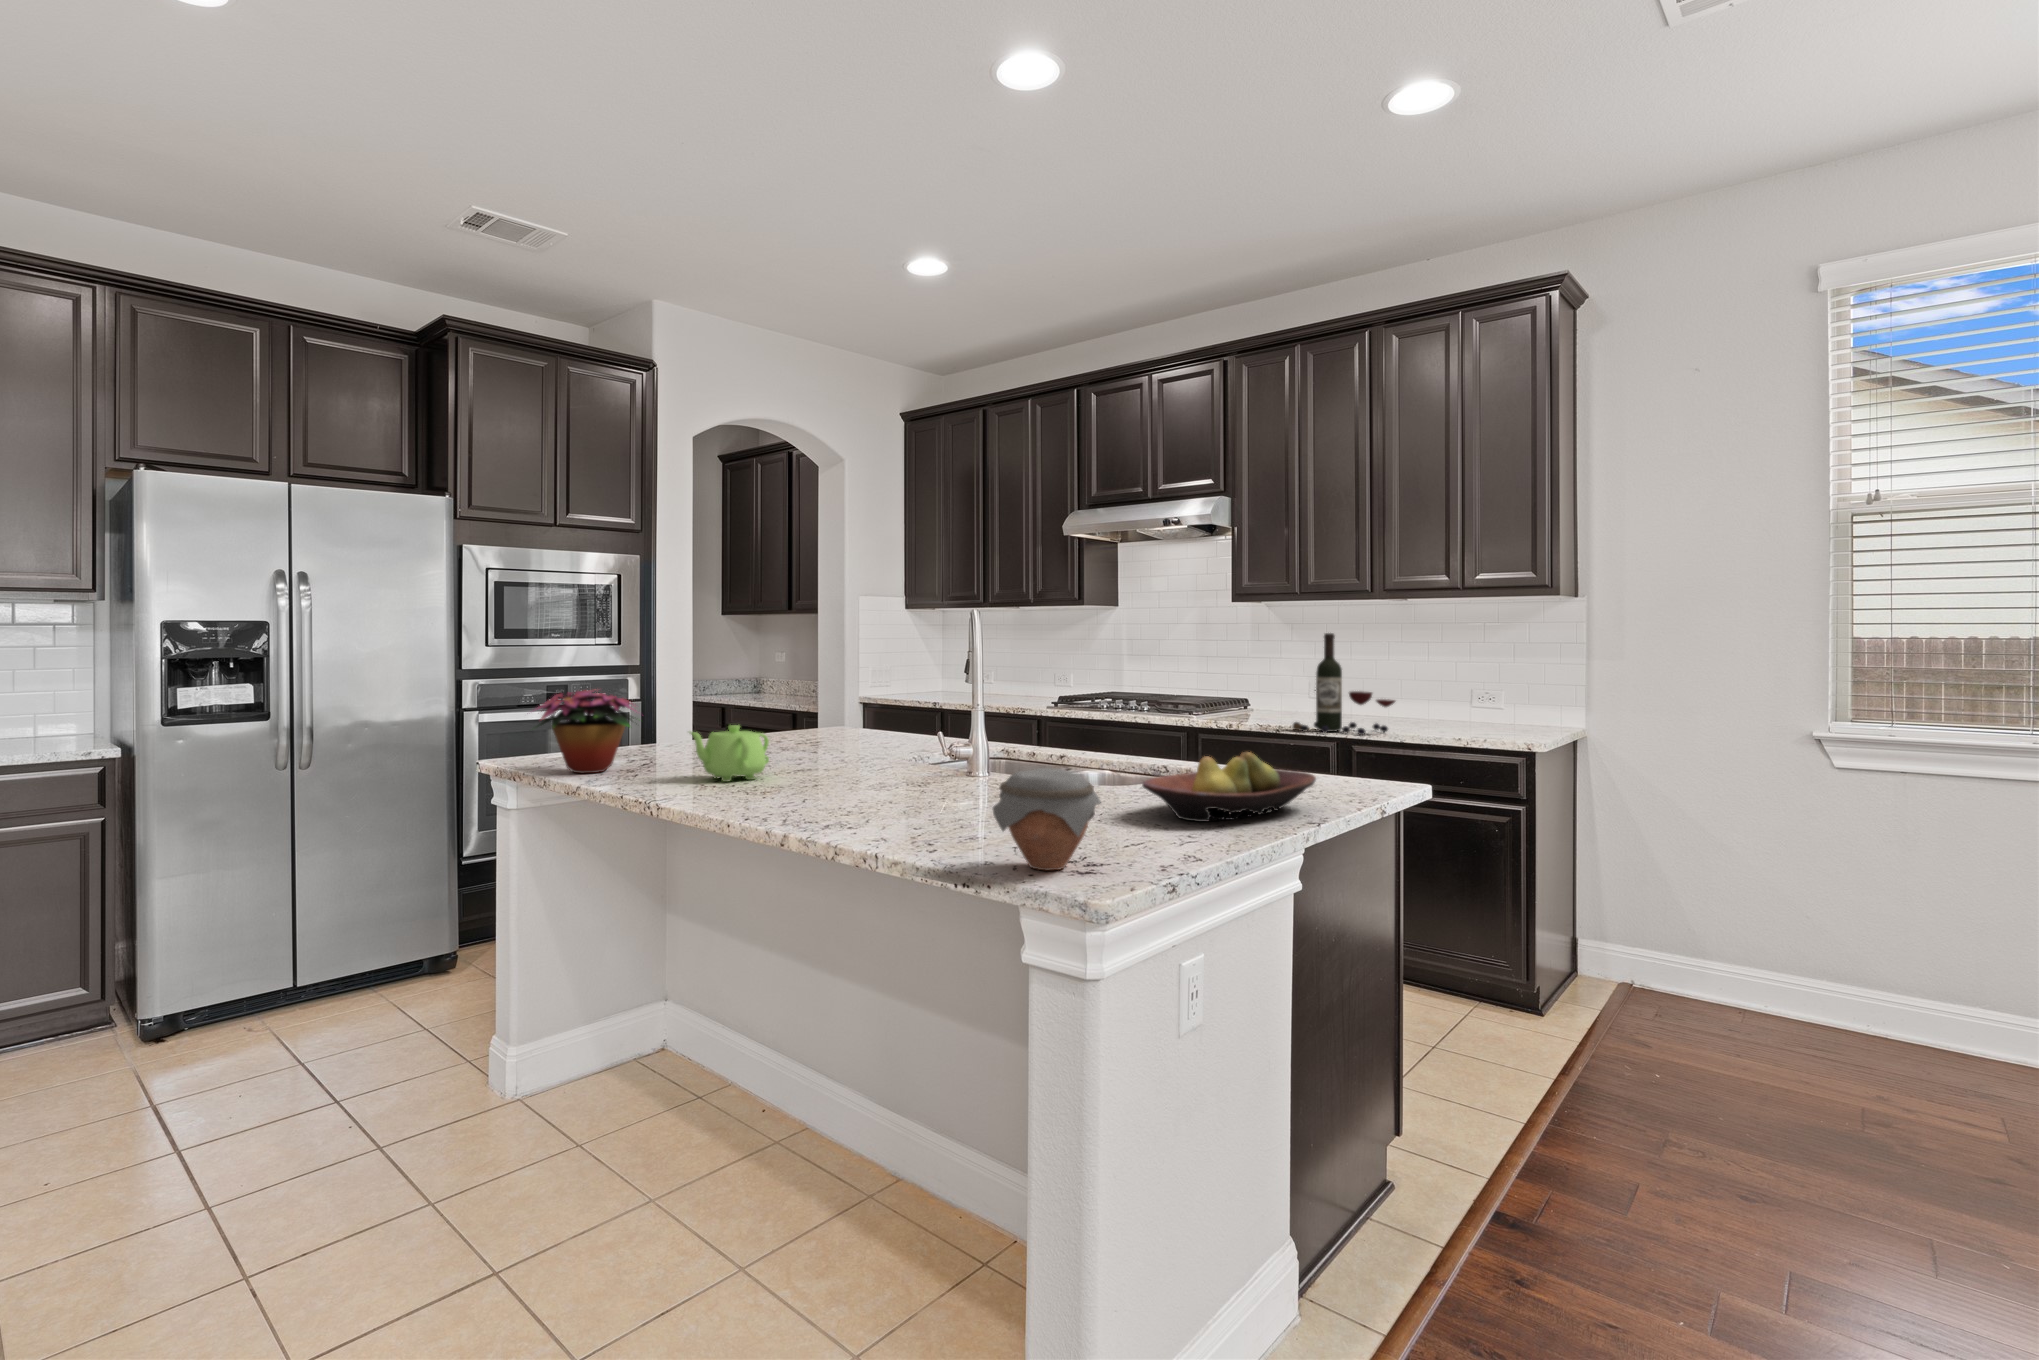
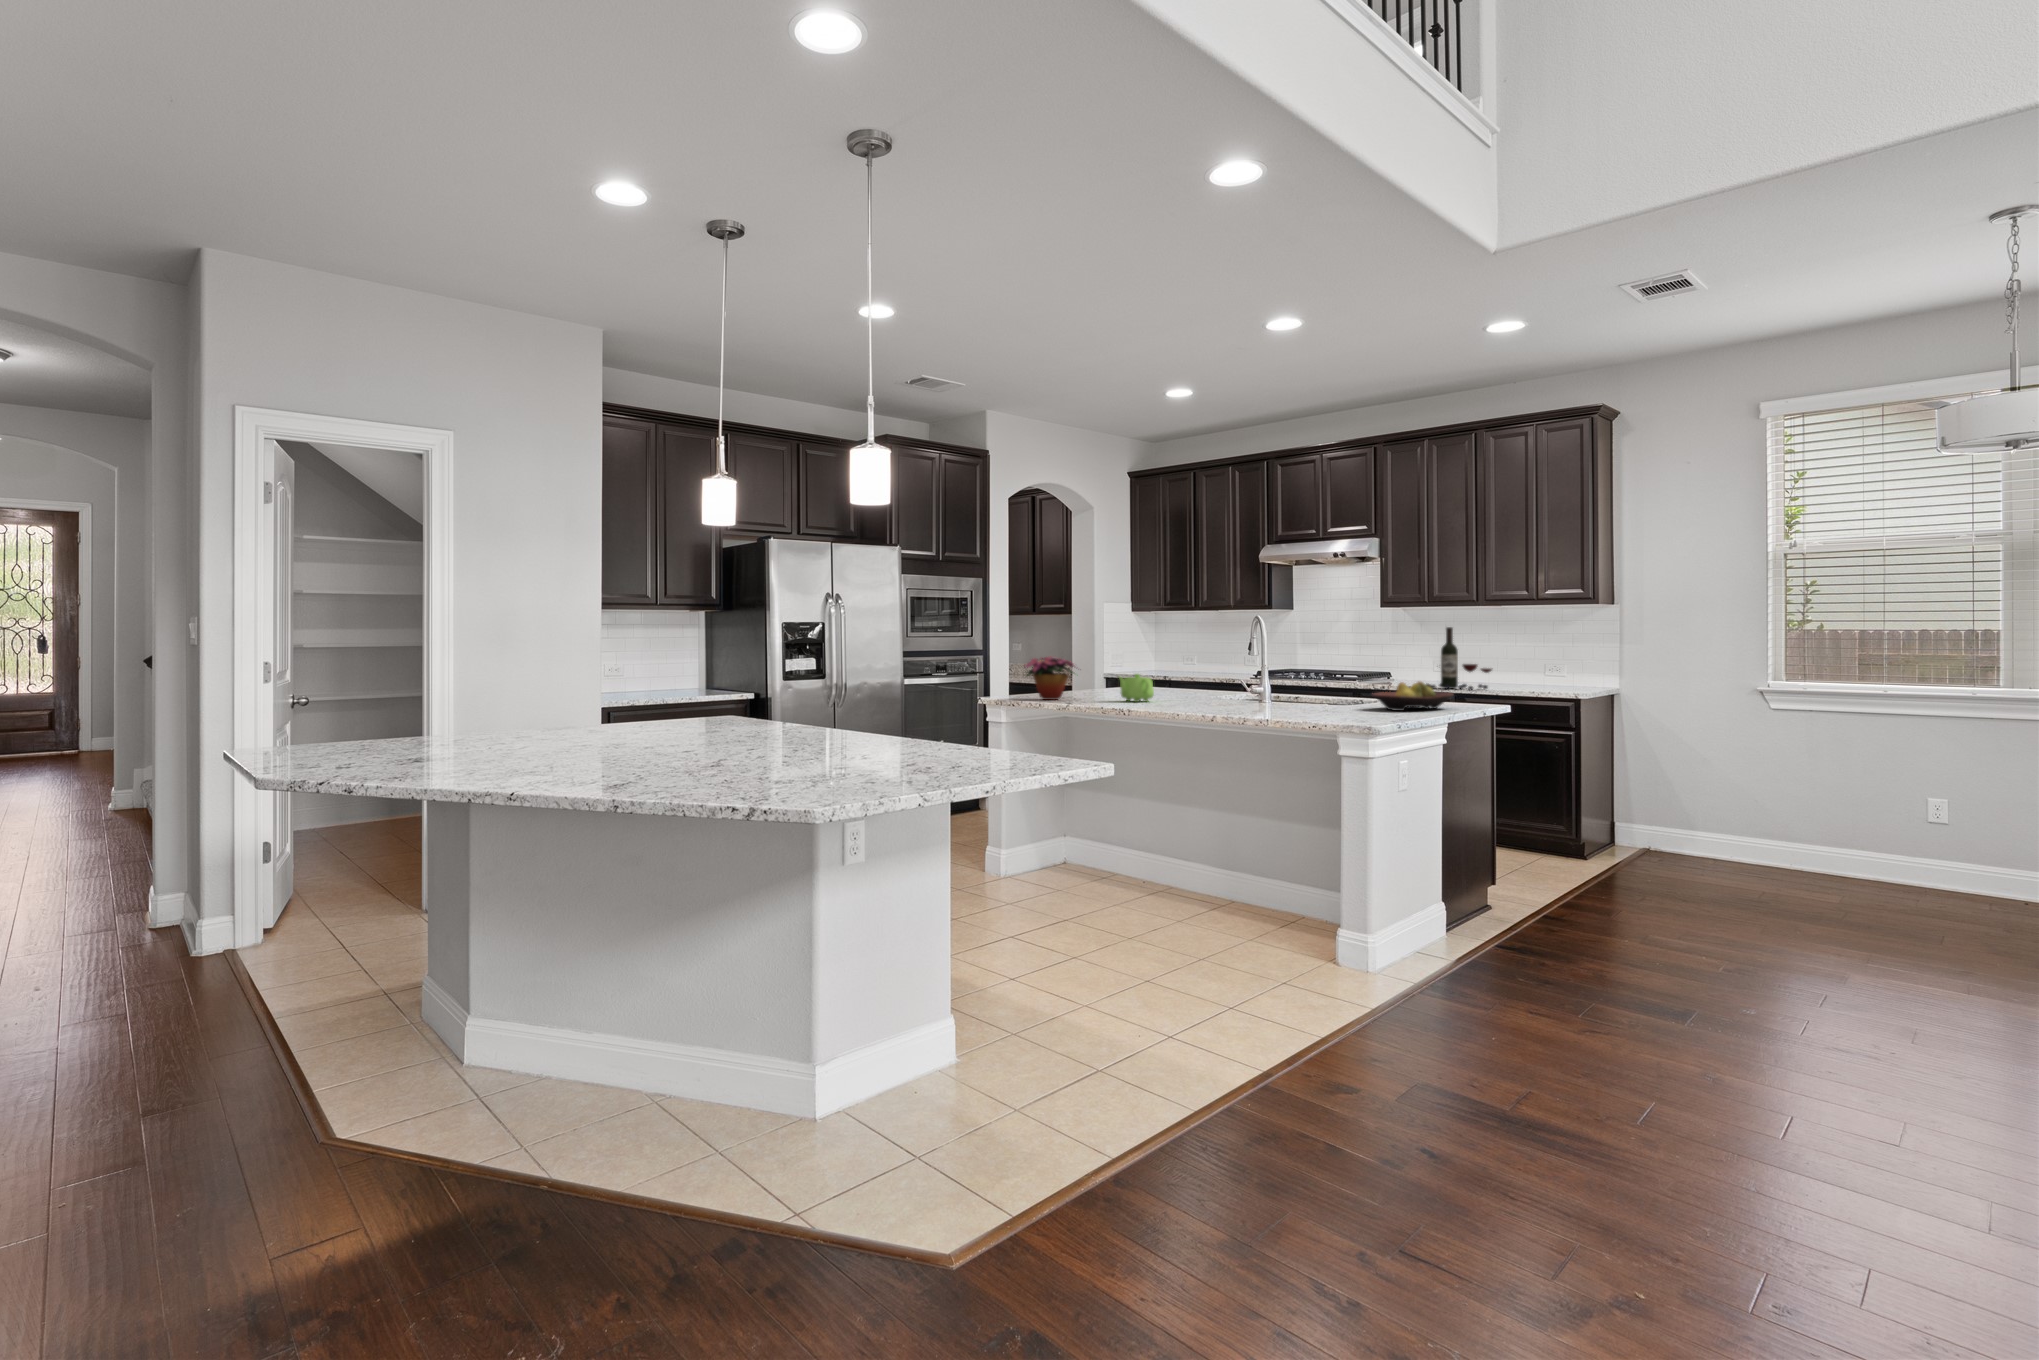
jar: present [993,768,1101,870] -> none [1327,679,1371,718]

